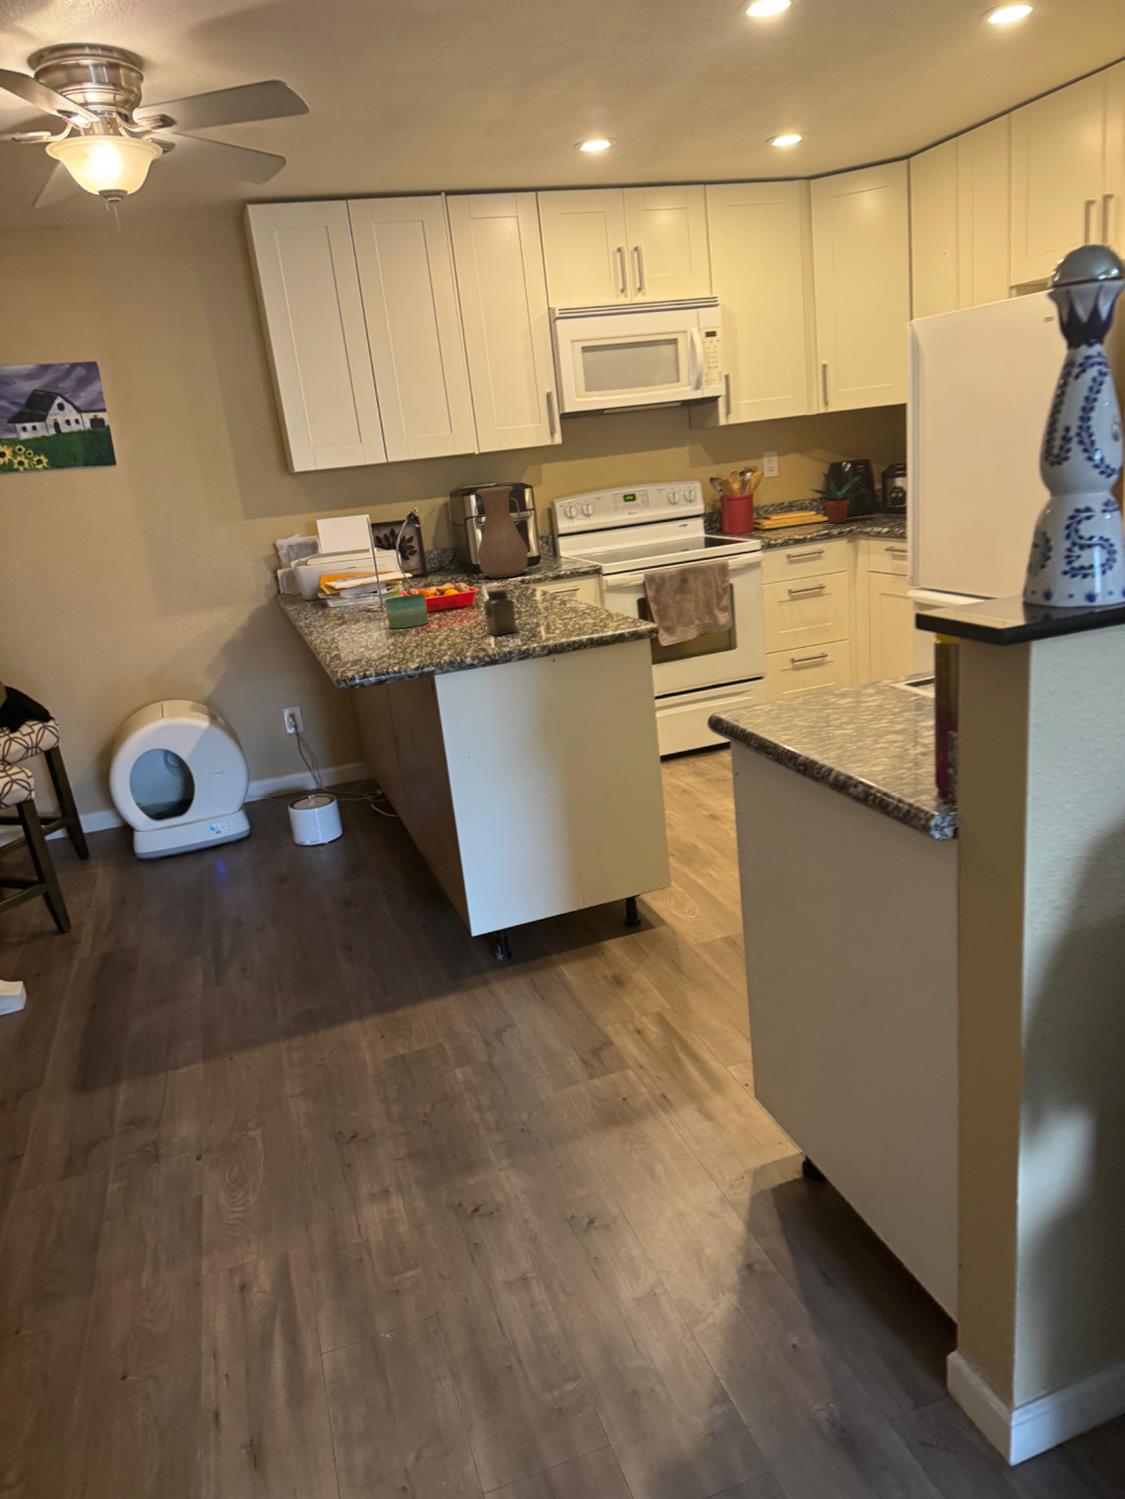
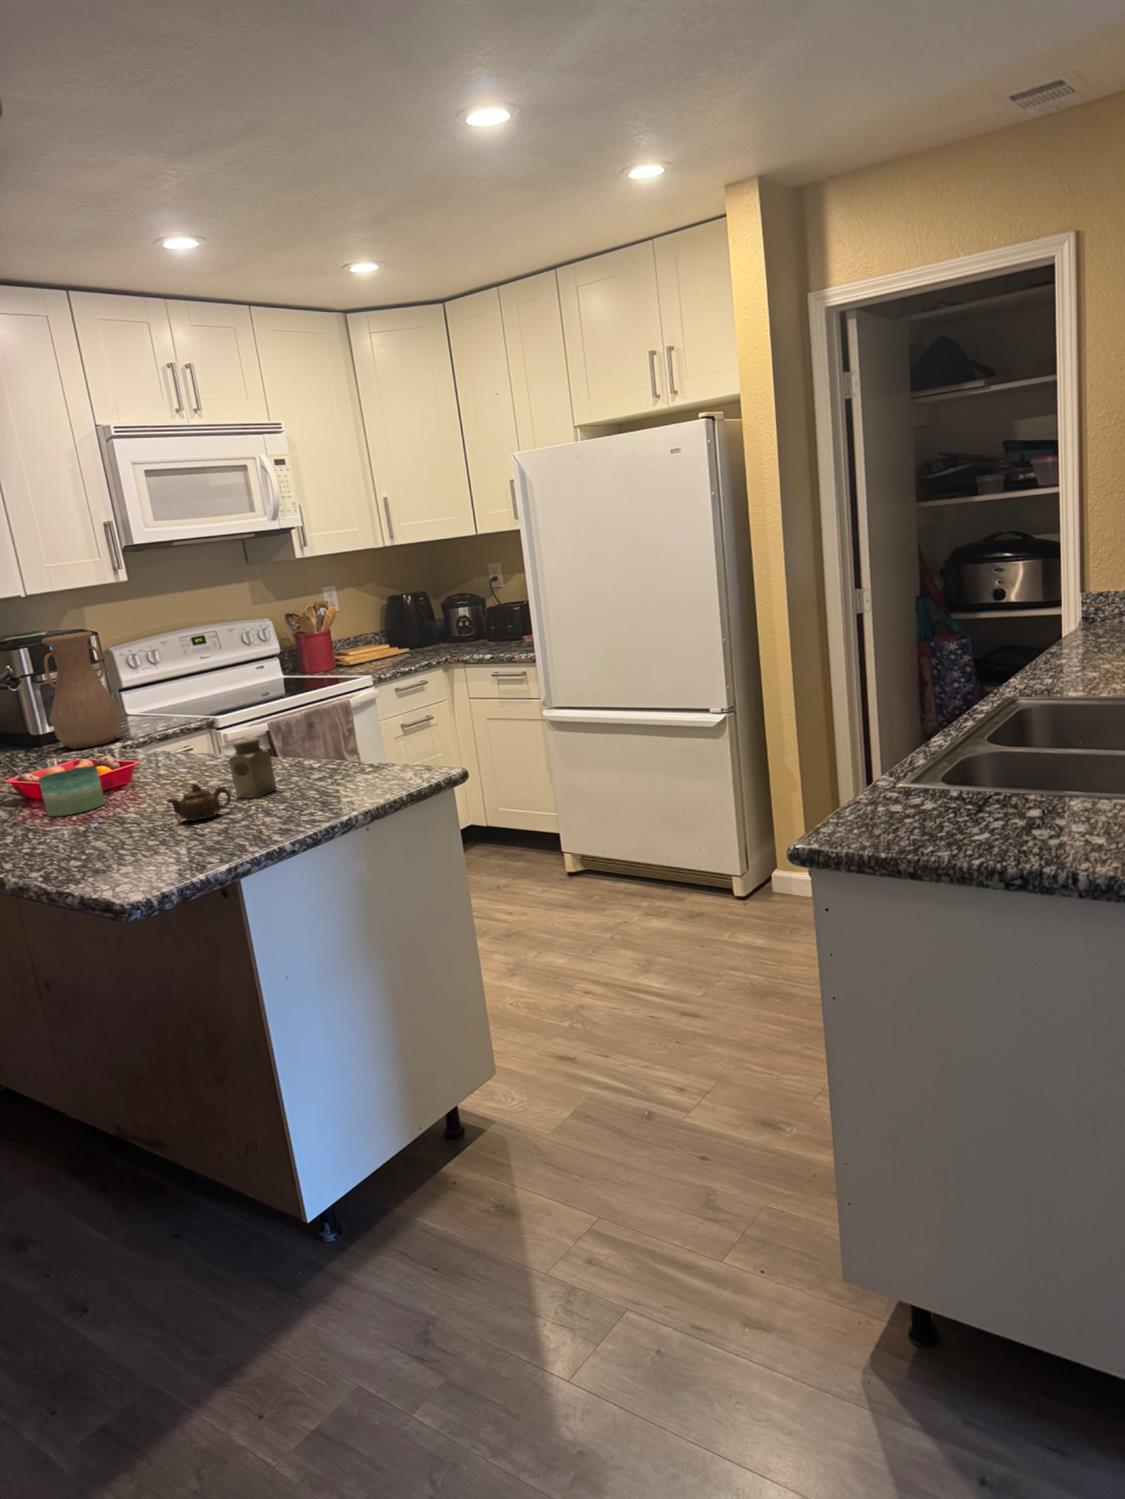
potted plant: present [813,473,867,523] -> none [380,605,440,656]
teapot: none [421,618,466,646] -> present [167,784,231,821]

